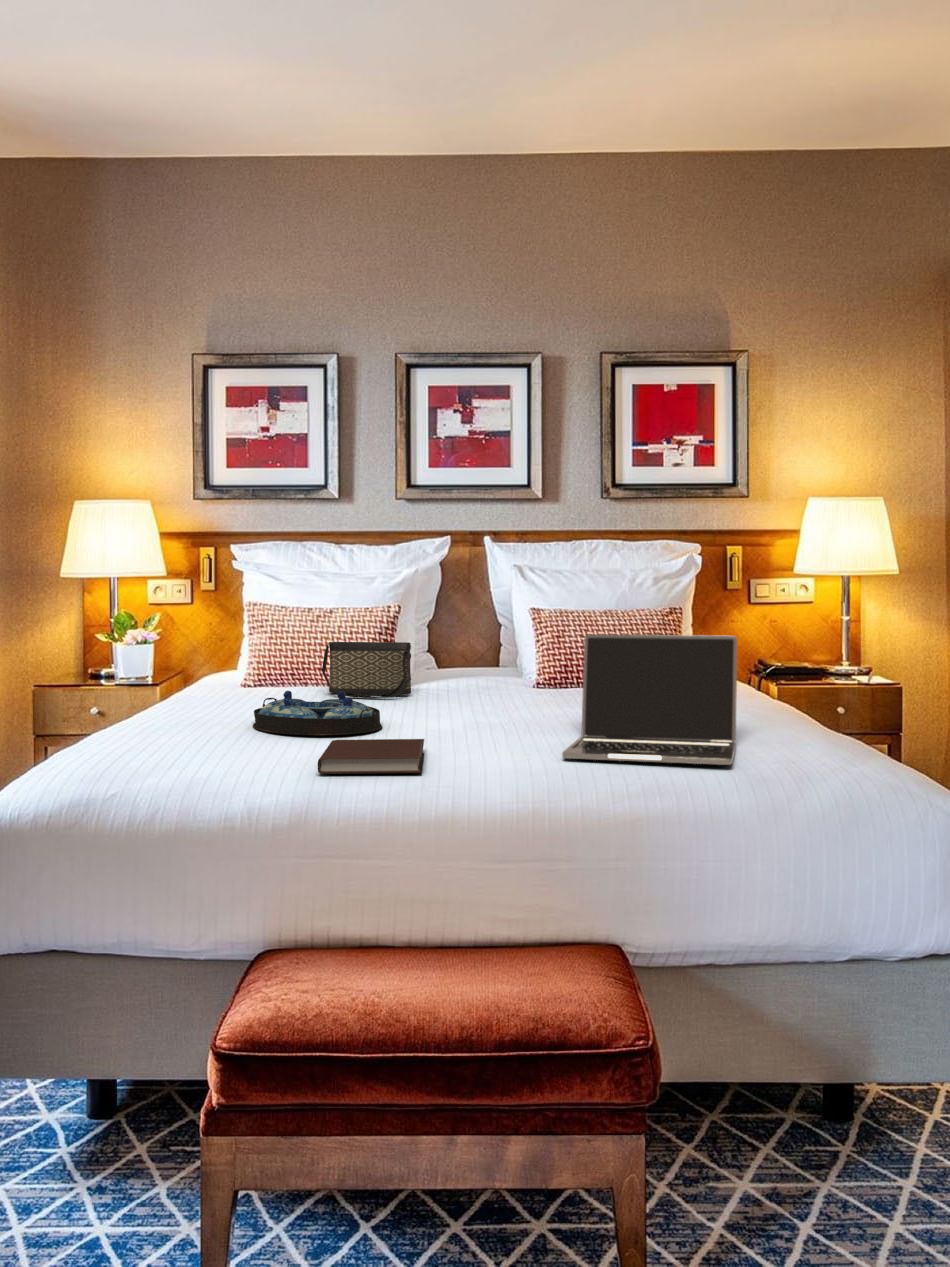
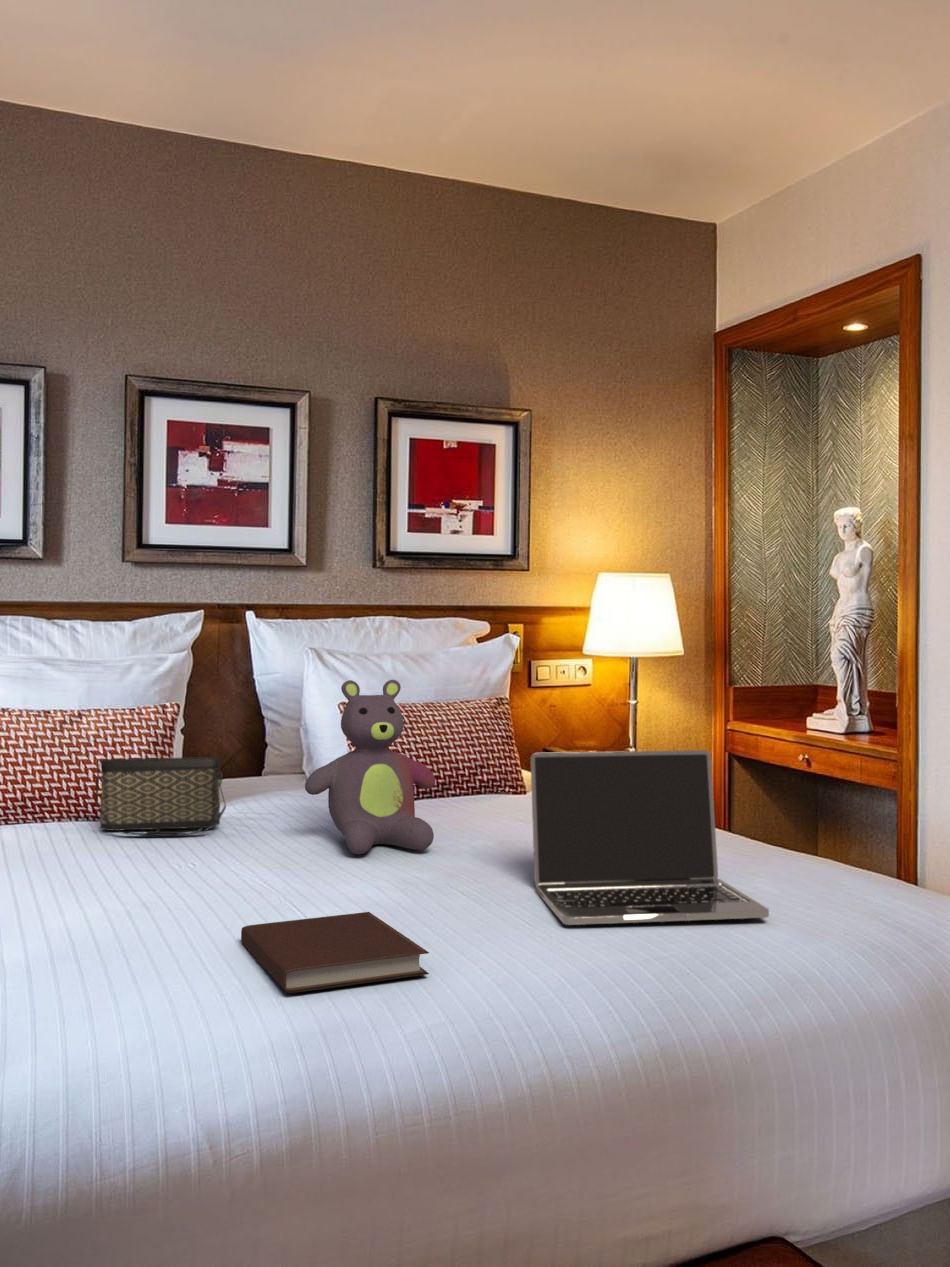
stuffed bear: none [455,582,561,714] -> present [305,680,435,854]
serving tray: present [253,691,382,735] -> none [58,840,259,915]

